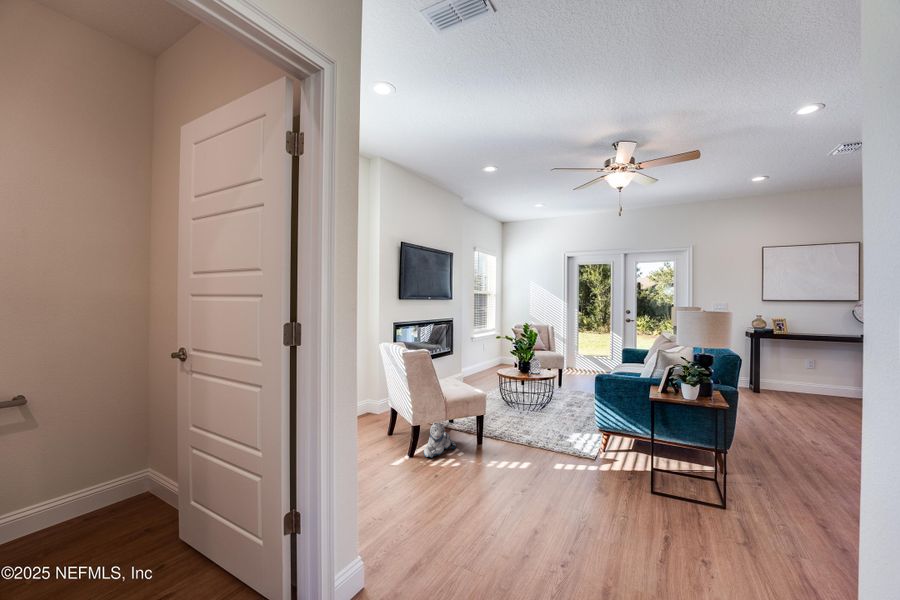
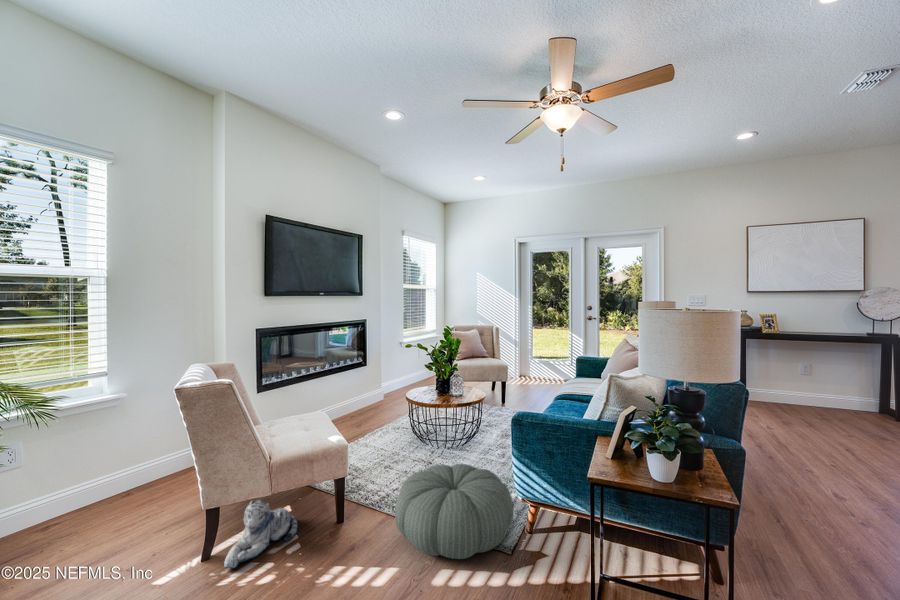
pouf: none [518,410,594,457] -> present [395,464,513,559]

